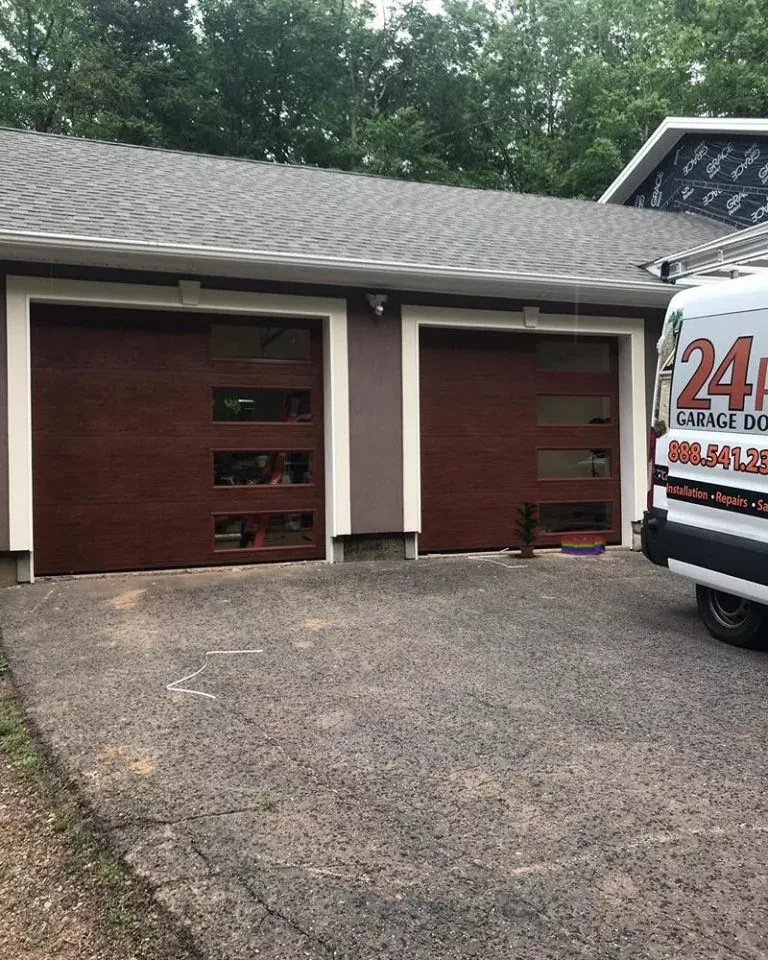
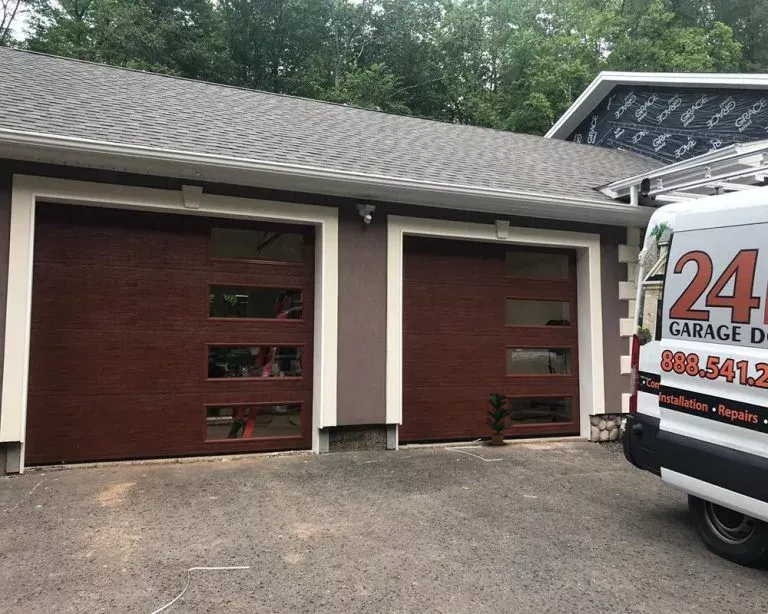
storage bin: present [561,535,606,555] -> none [526,423,568,442]

